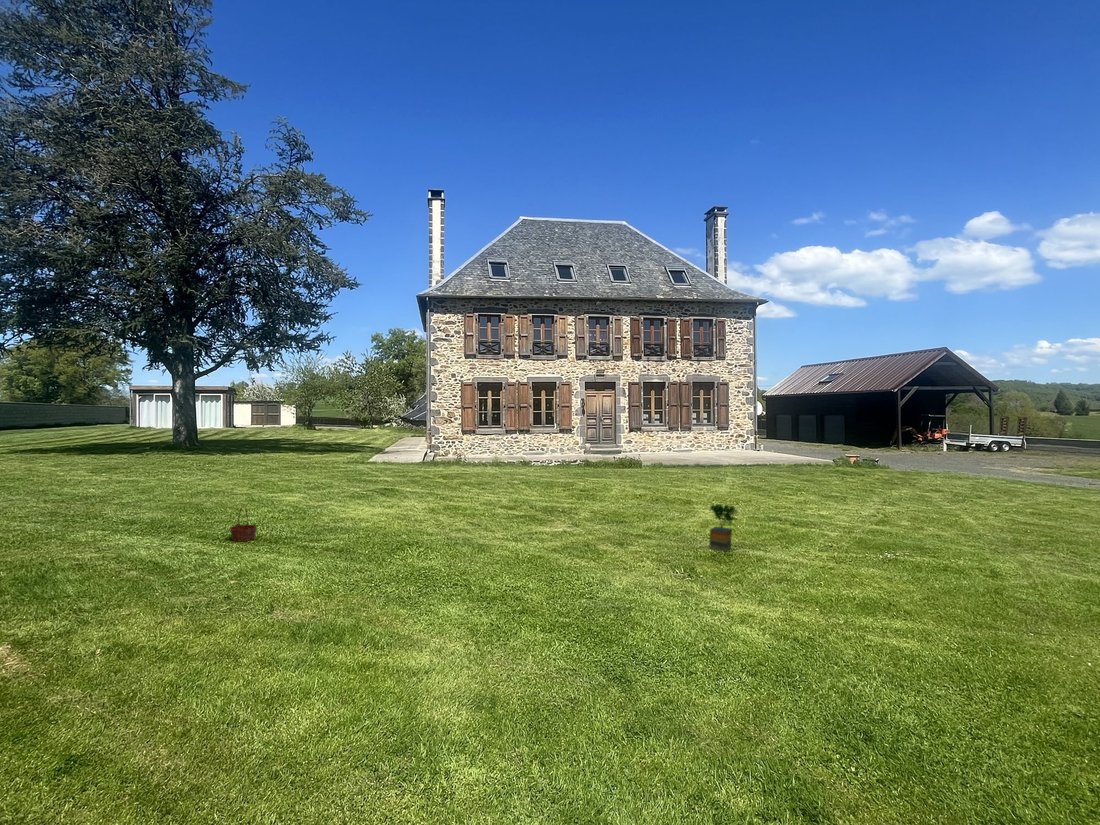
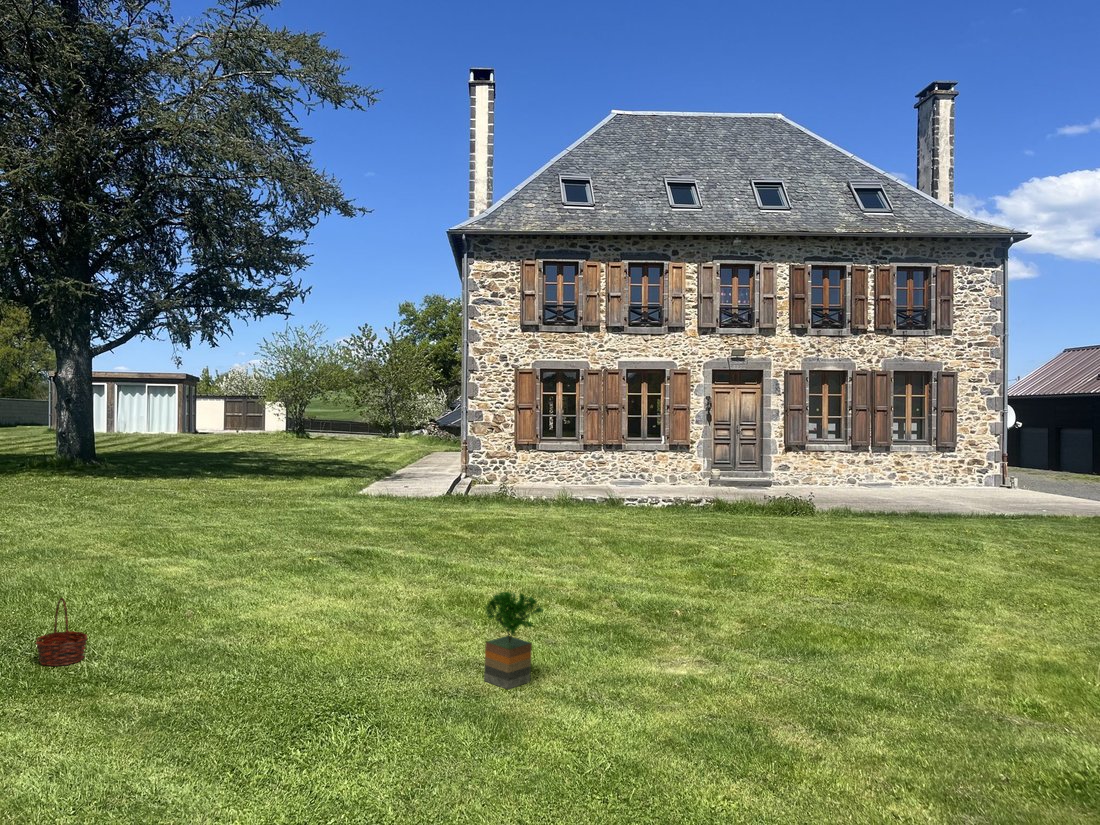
potted tree: present [709,504,738,552] -> present [484,592,543,689]

